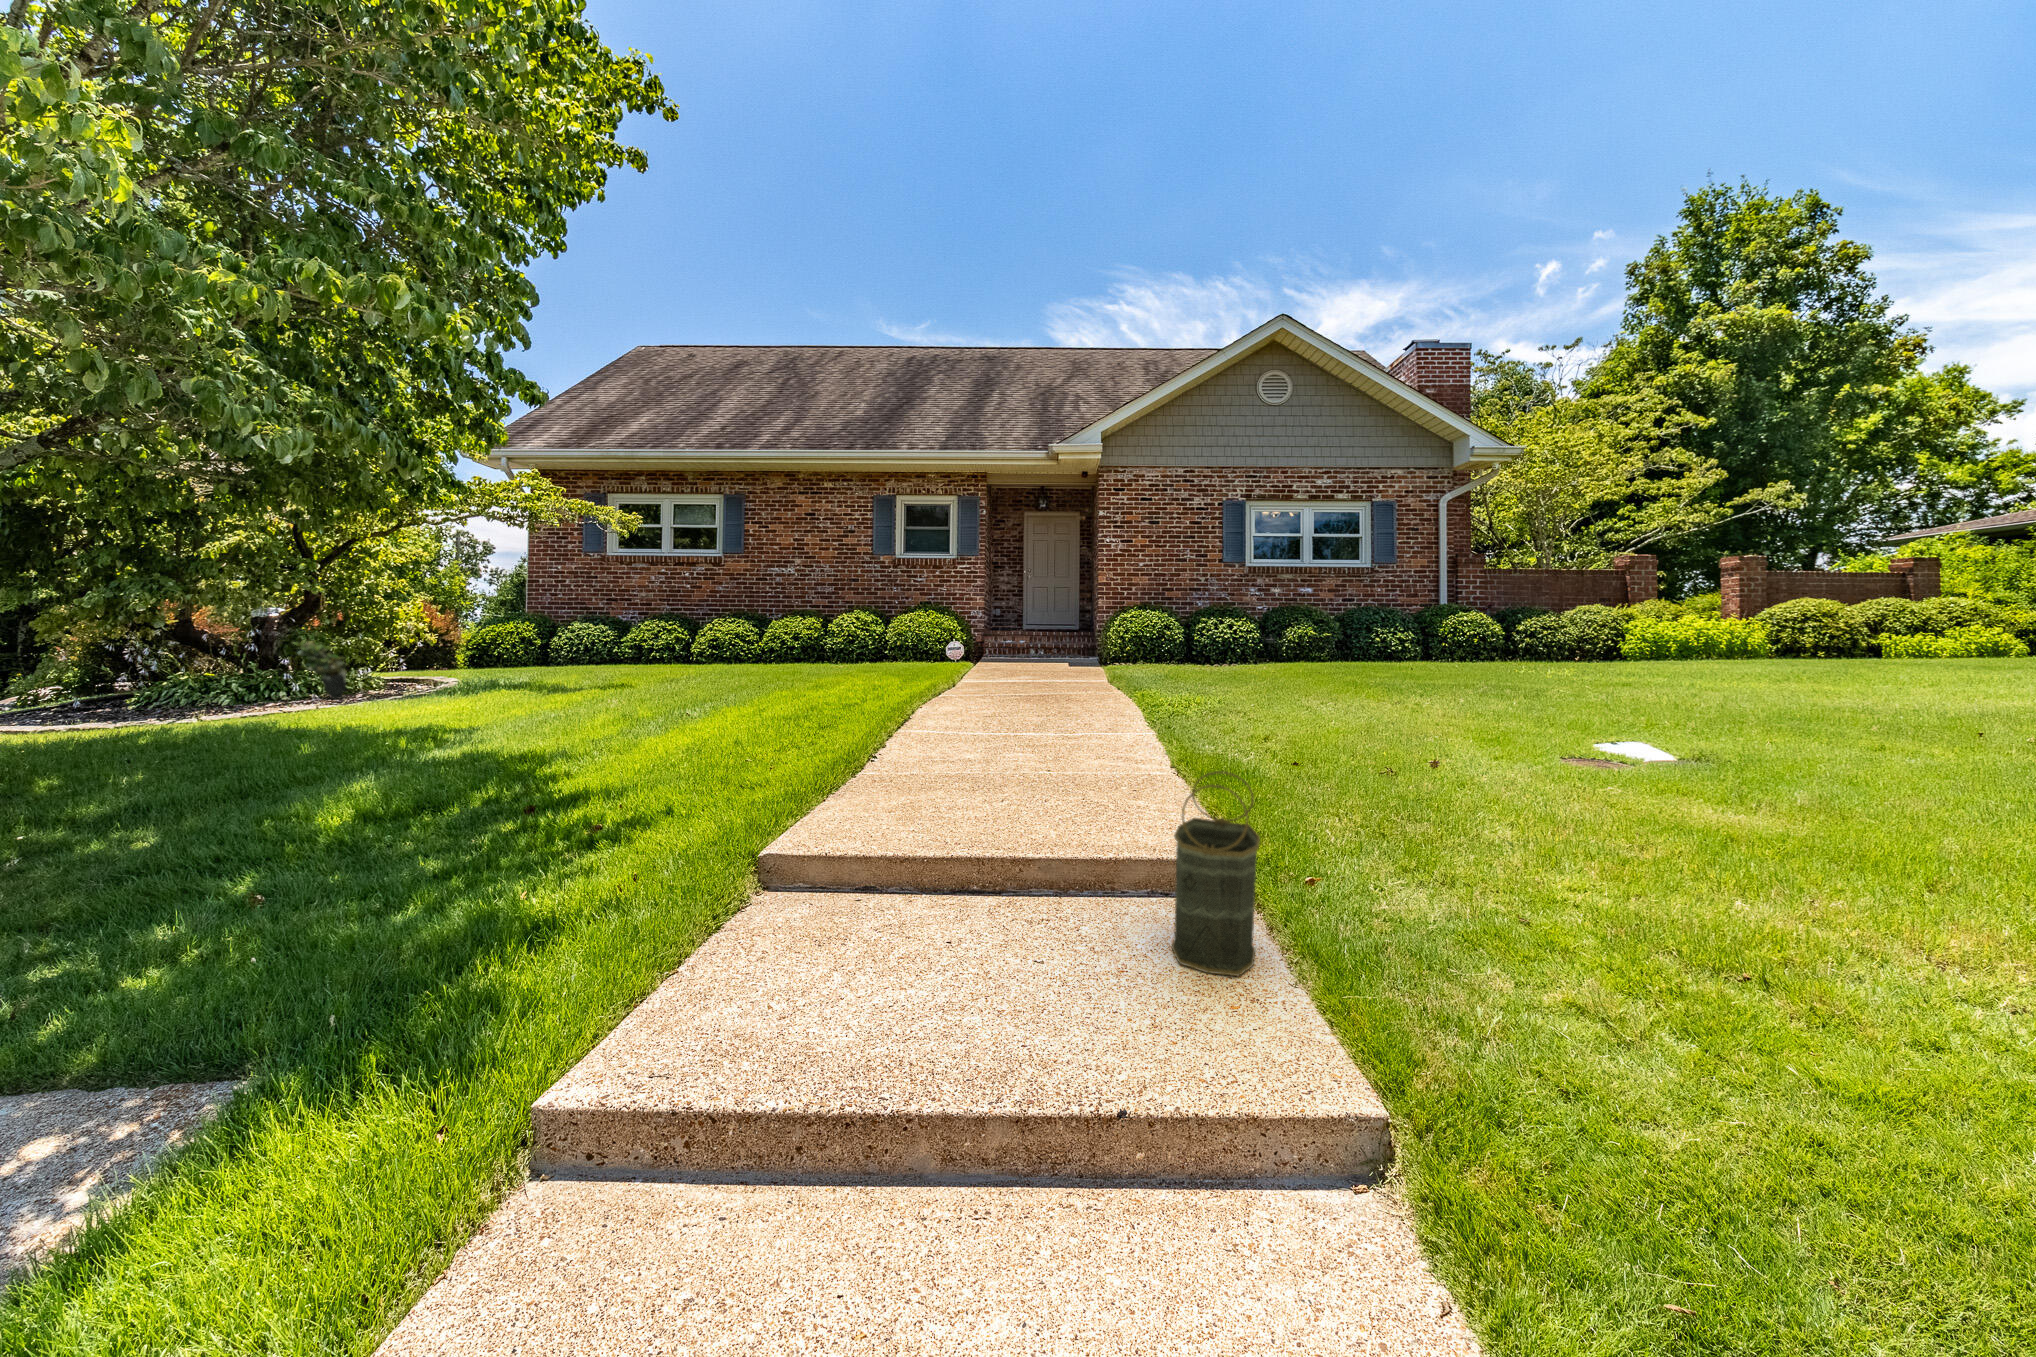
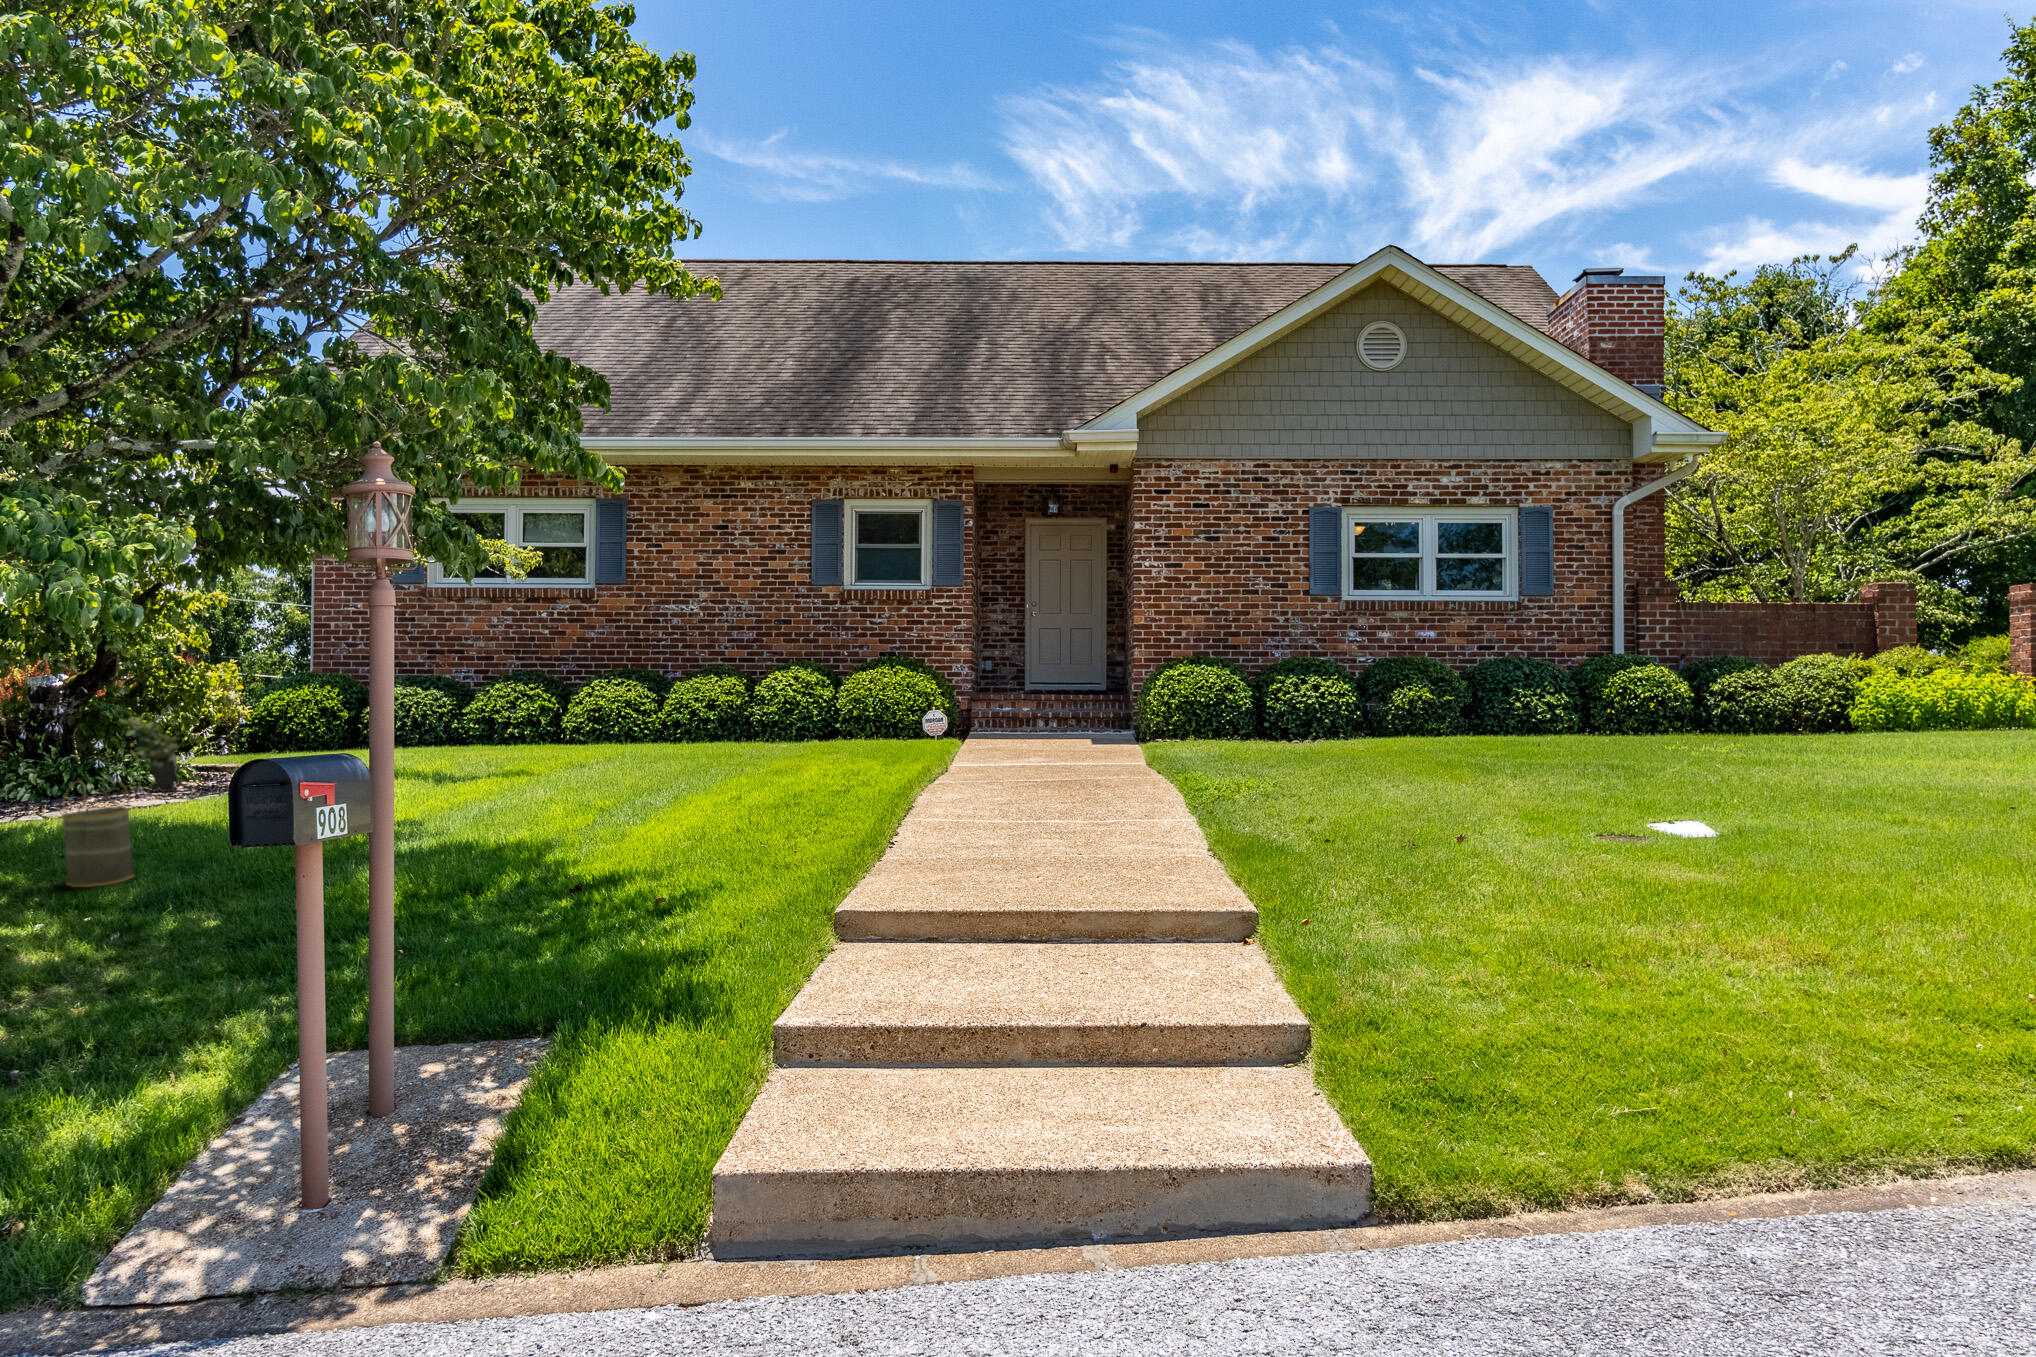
basket: present [1172,771,1260,976] -> present [61,779,134,887]

